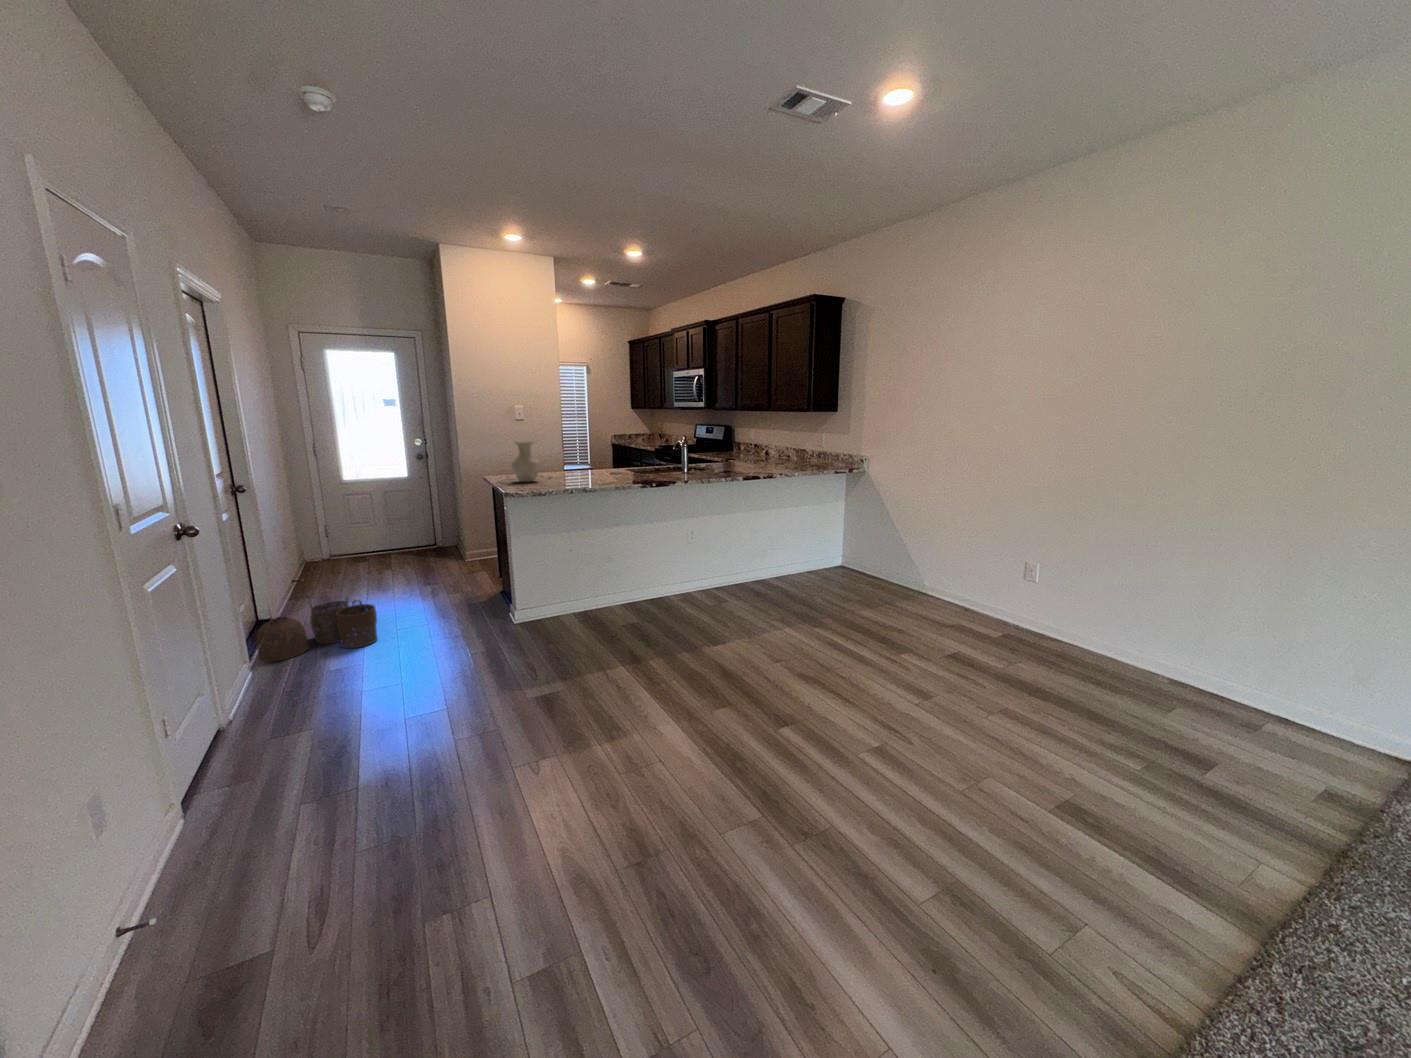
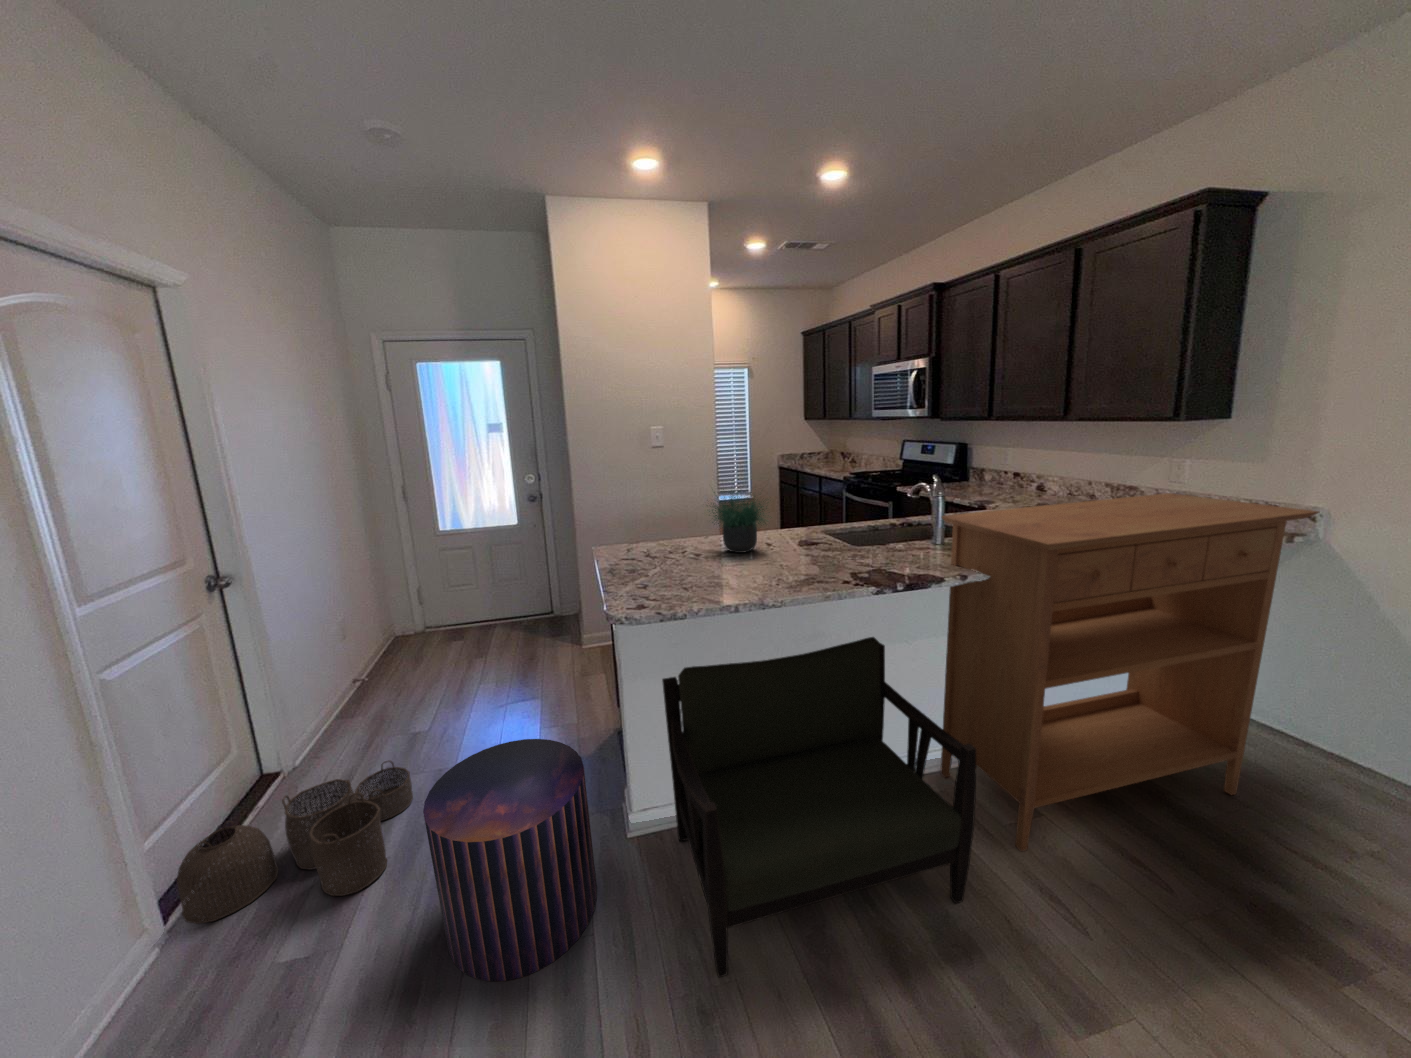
potted plant: none [553,430,602,477] -> present [710,493,764,553]
vase: present [512,441,540,482] -> none [624,498,674,575]
console table: none [679,447,834,608] -> present [941,493,1319,851]
armchair: none [536,511,683,646] -> present [662,637,976,977]
pouf: none [418,562,505,657] -> present [423,739,597,981]

